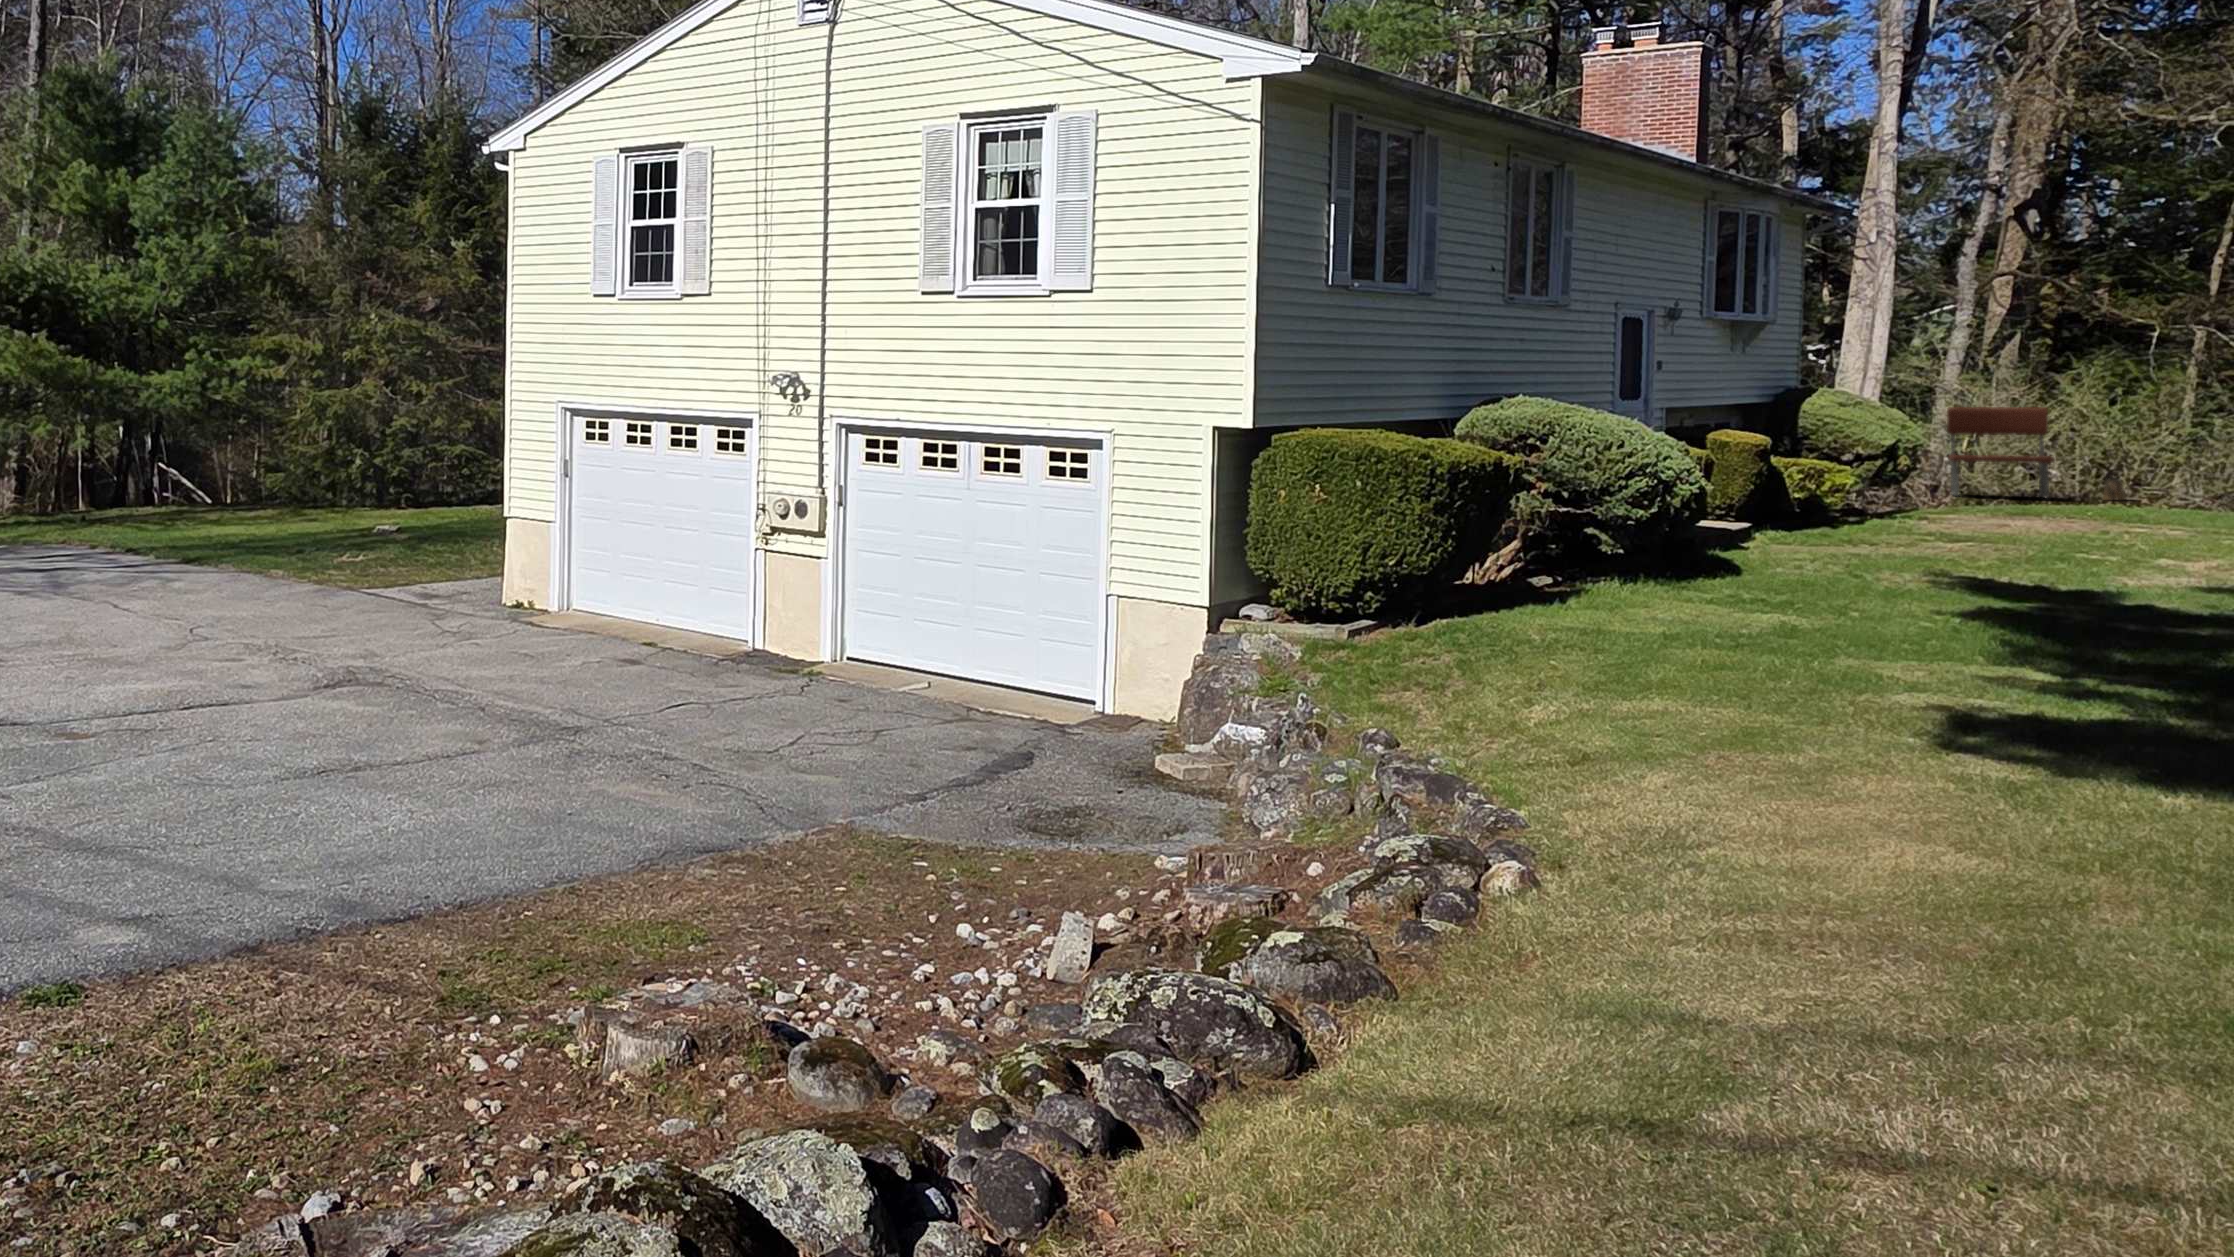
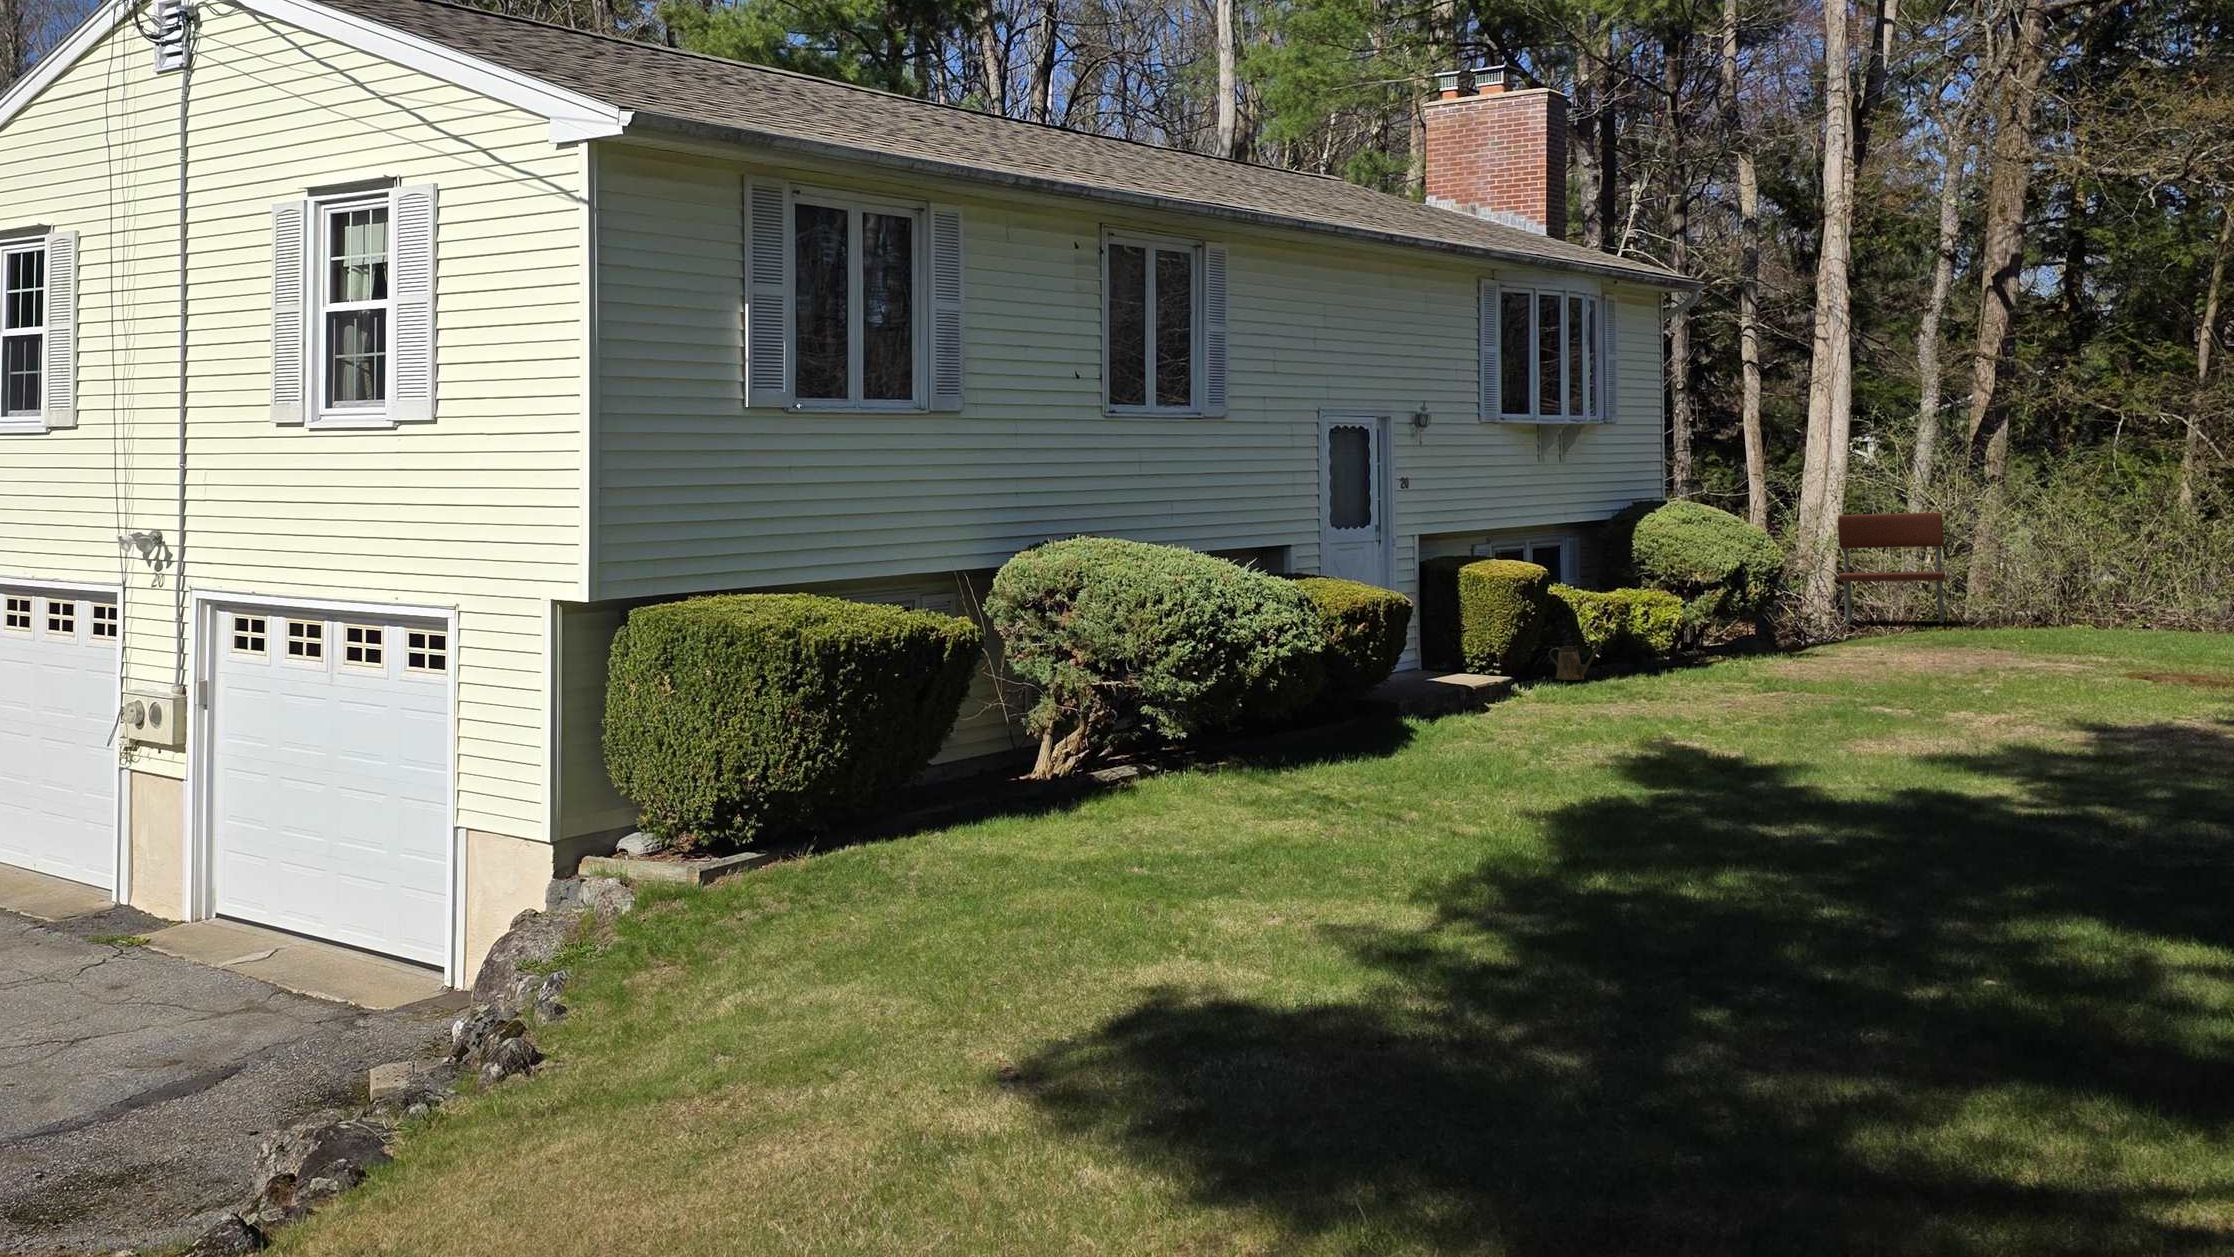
watering can: present [2103,478,2126,500] -> present [1549,643,1604,680]

